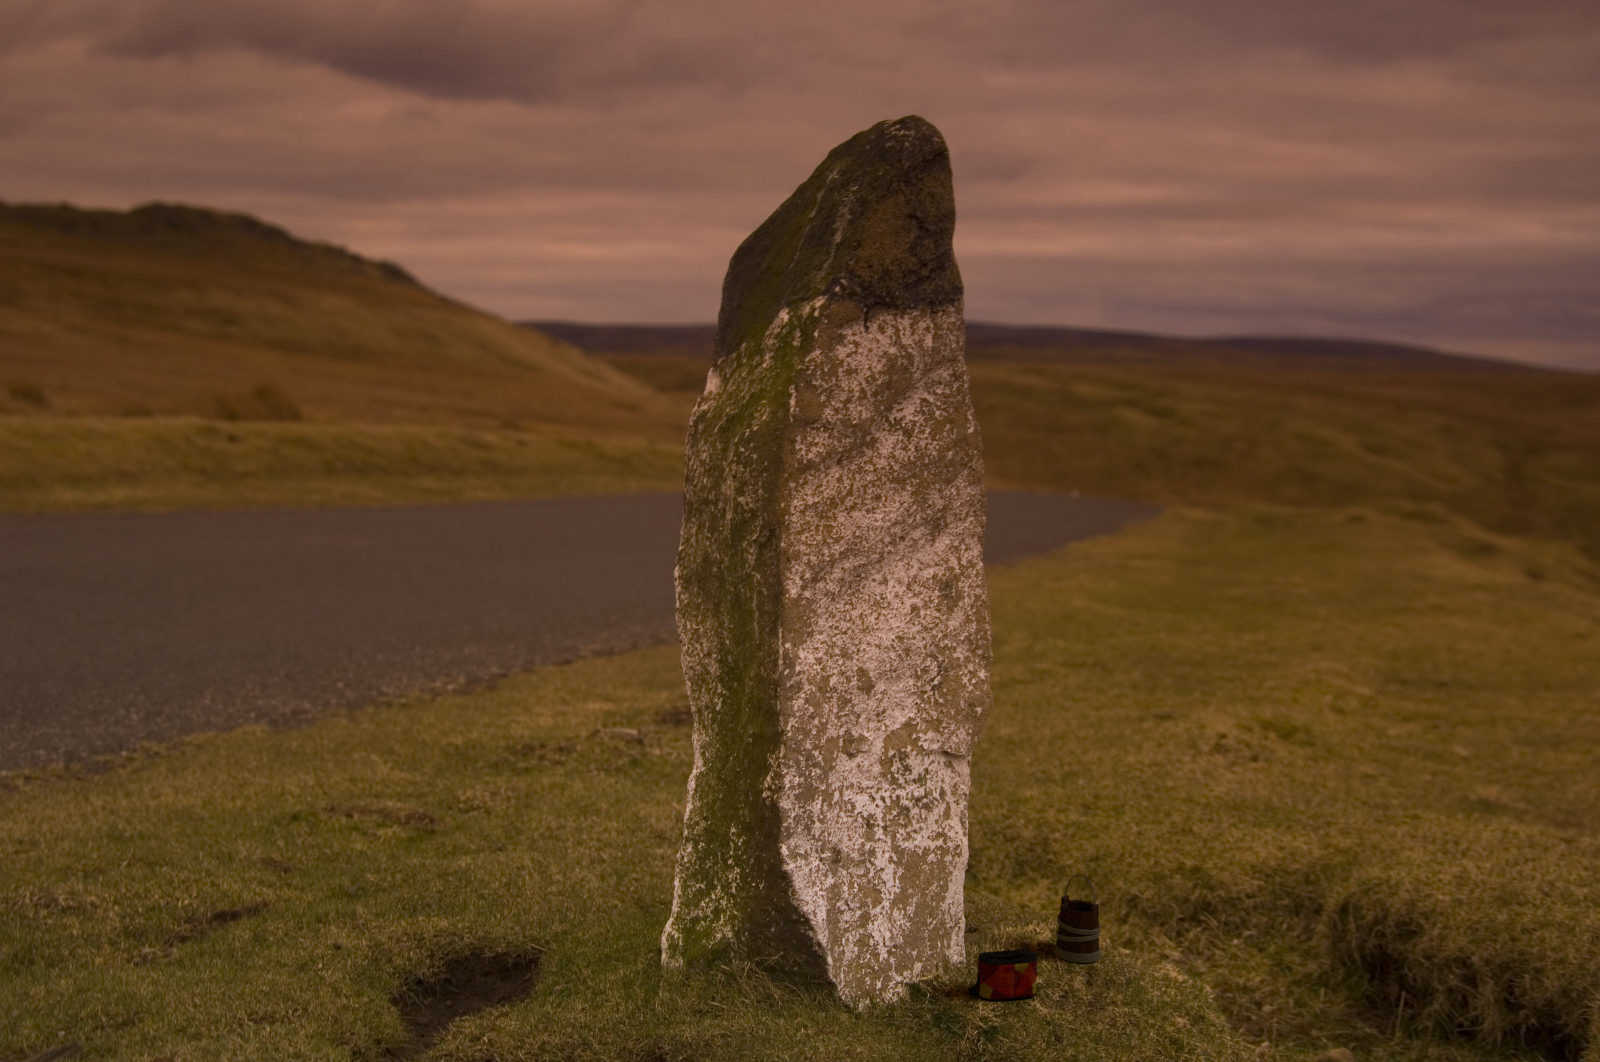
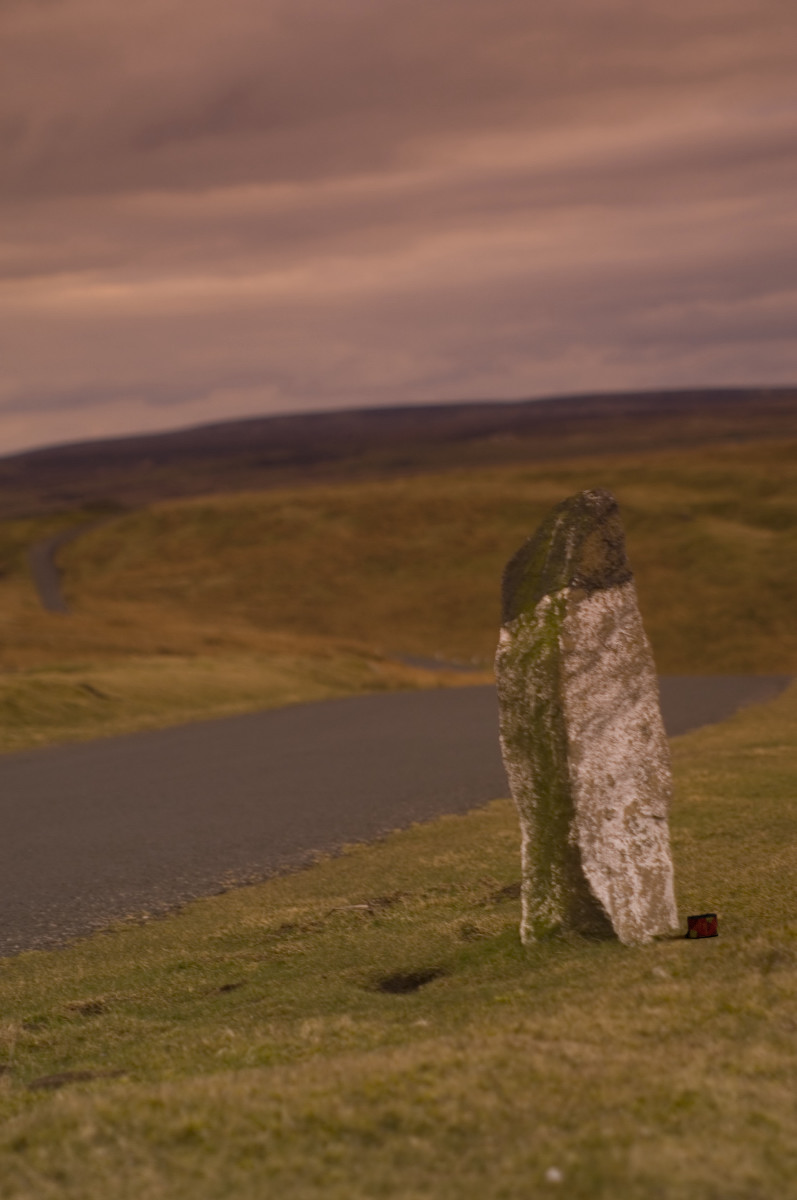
wooden bucket: present [1054,874,1100,963] -> none [723,877,749,924]

